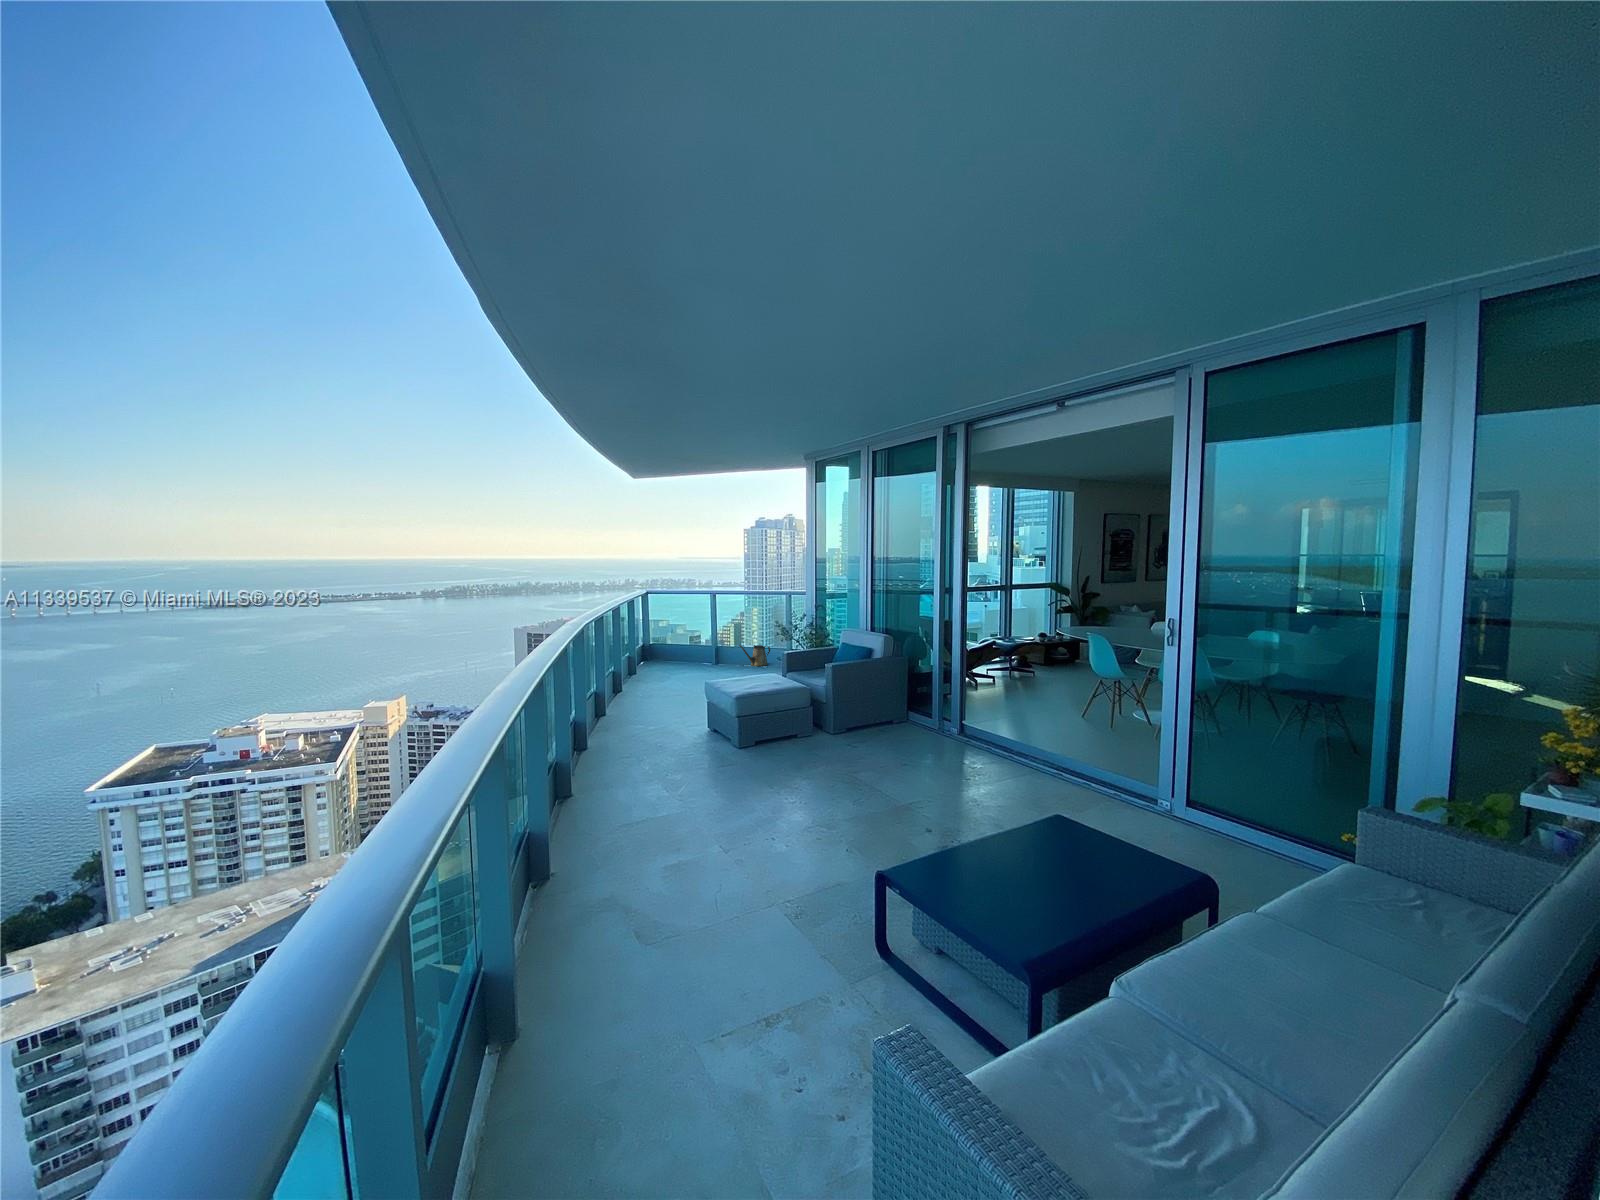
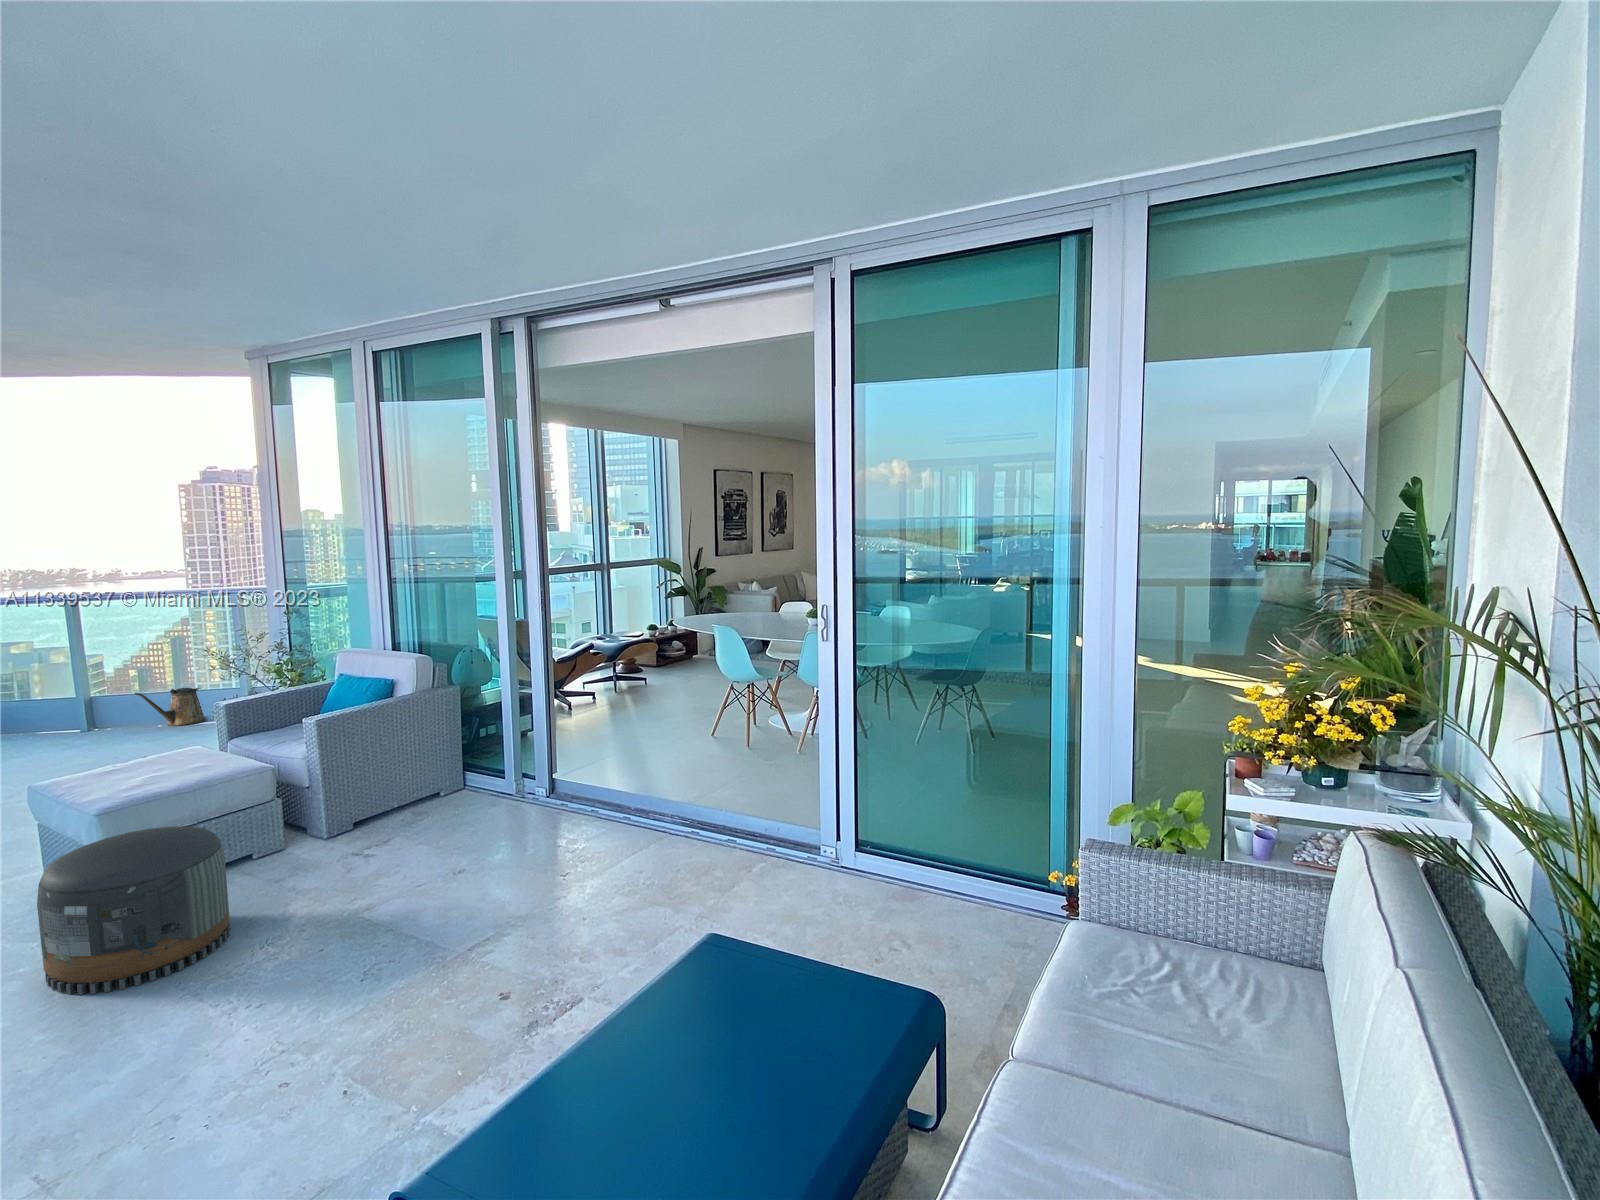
pouf: none [723,707,794,779] -> present [37,826,230,995]

